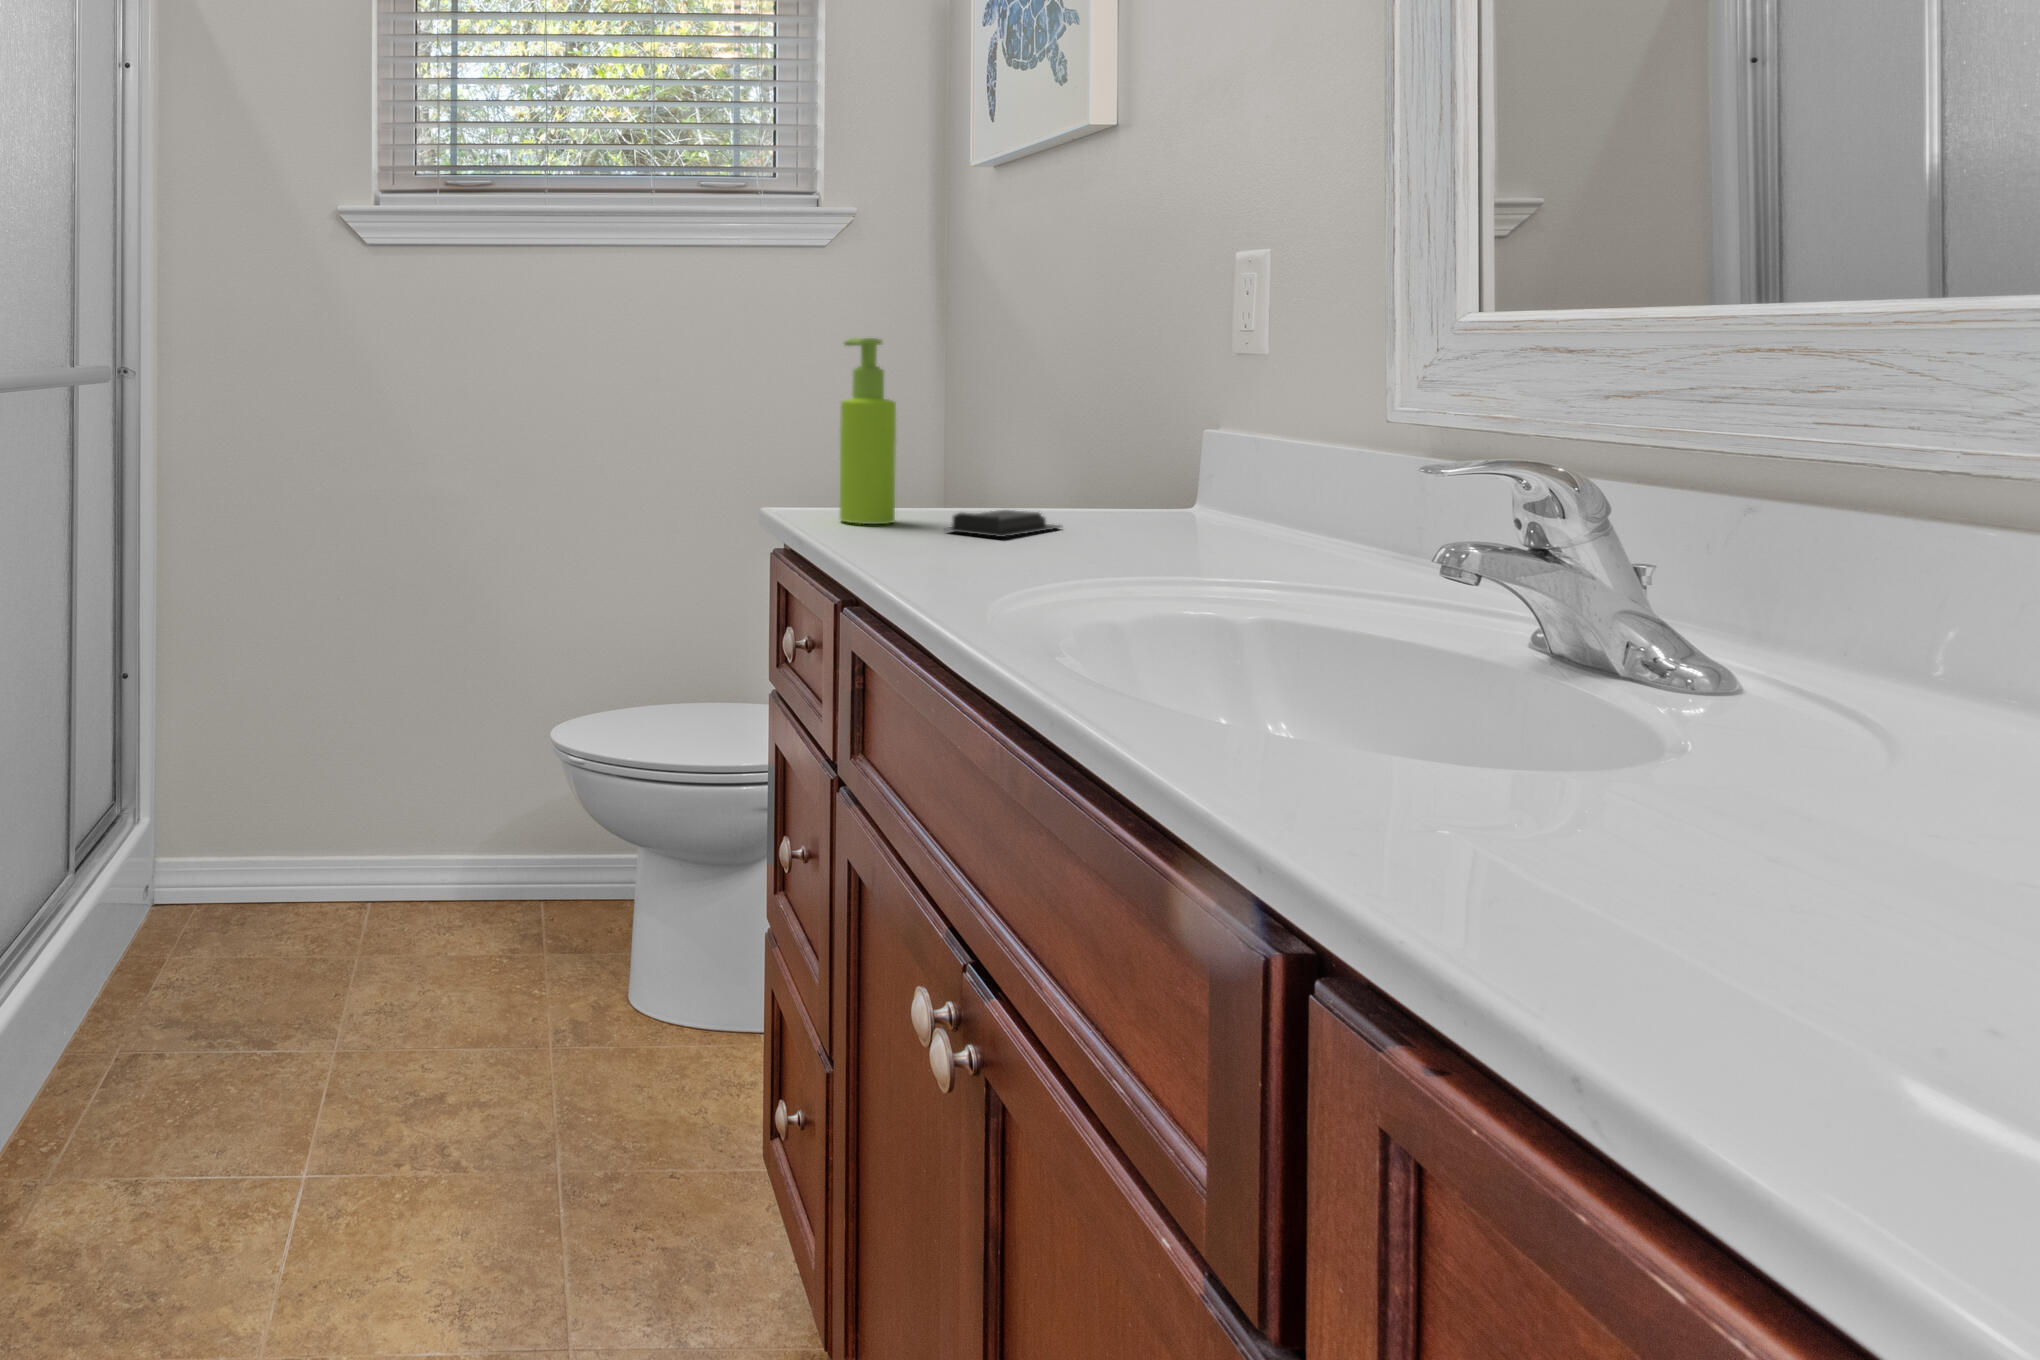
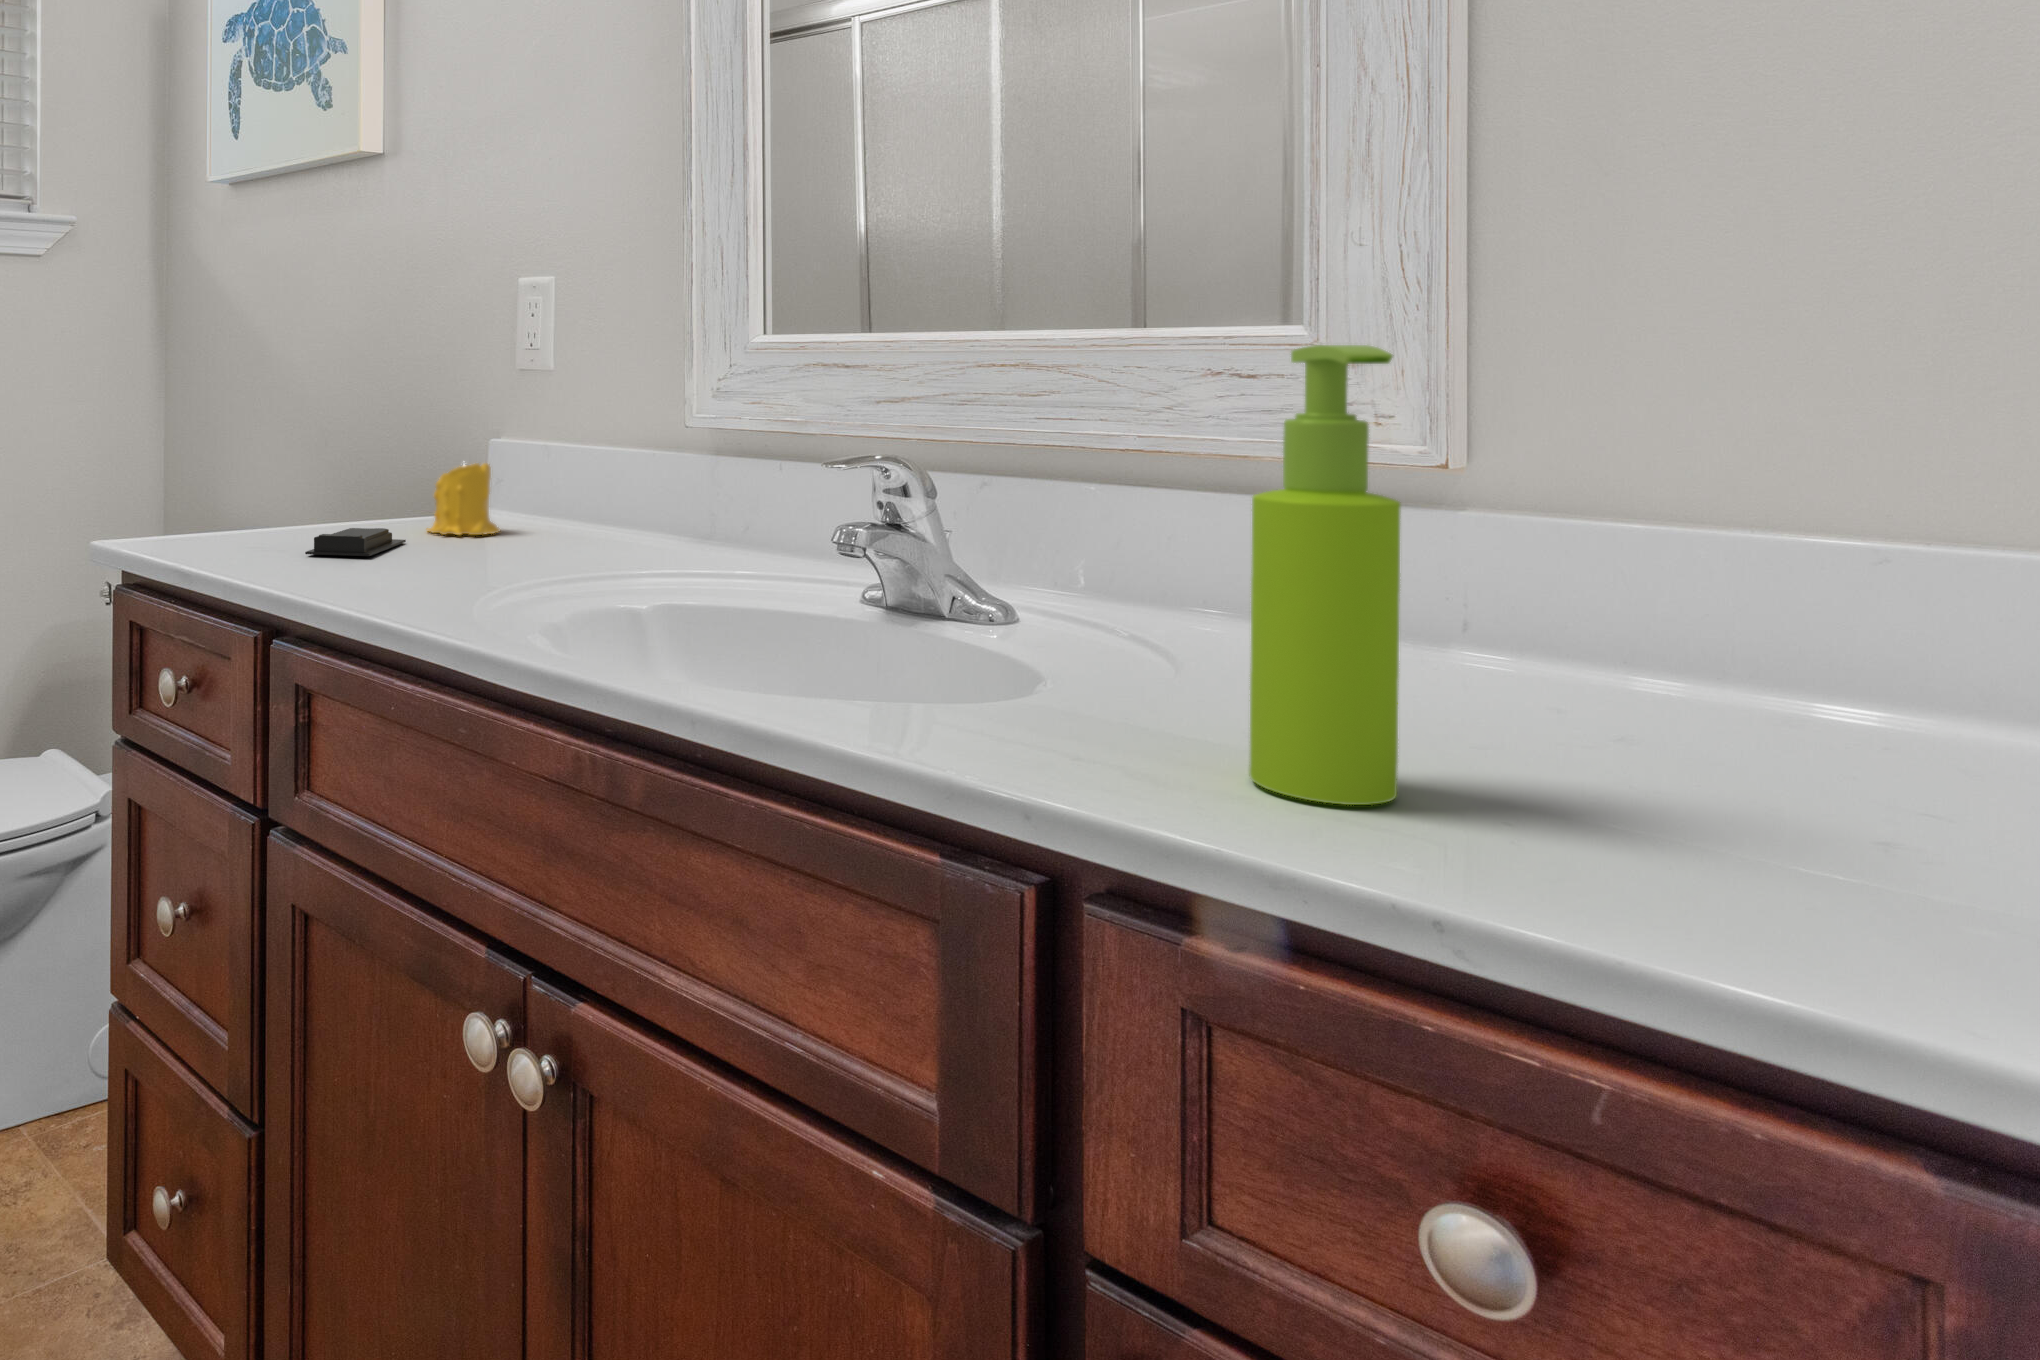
soap dispenser: present [840,338,896,524] -> present [1249,345,1400,805]
candle: none [1099,446,1186,527] -> present [427,463,500,535]

